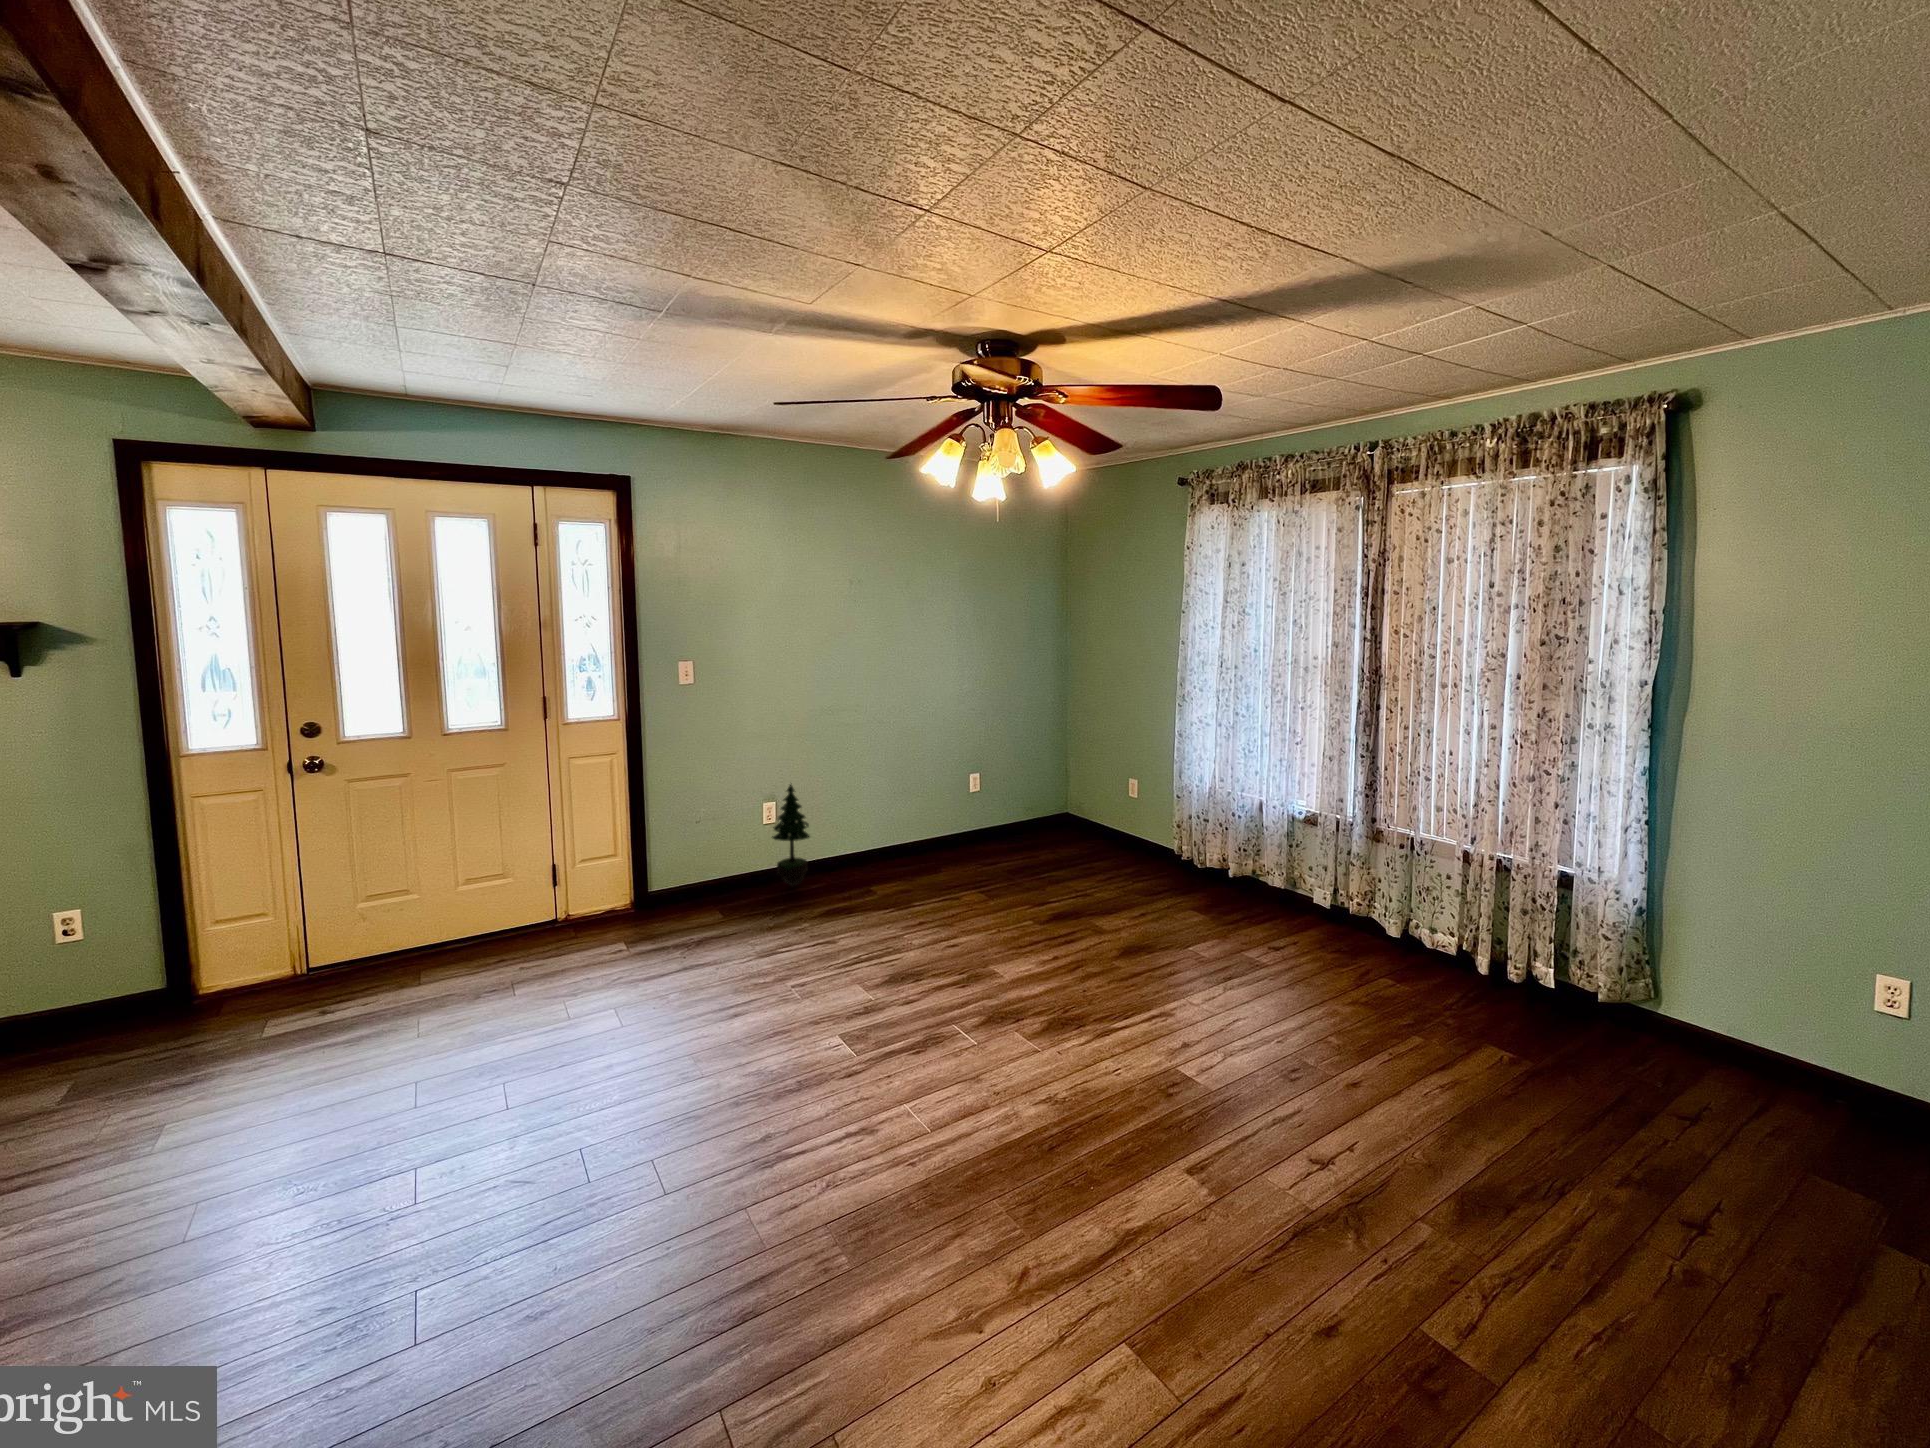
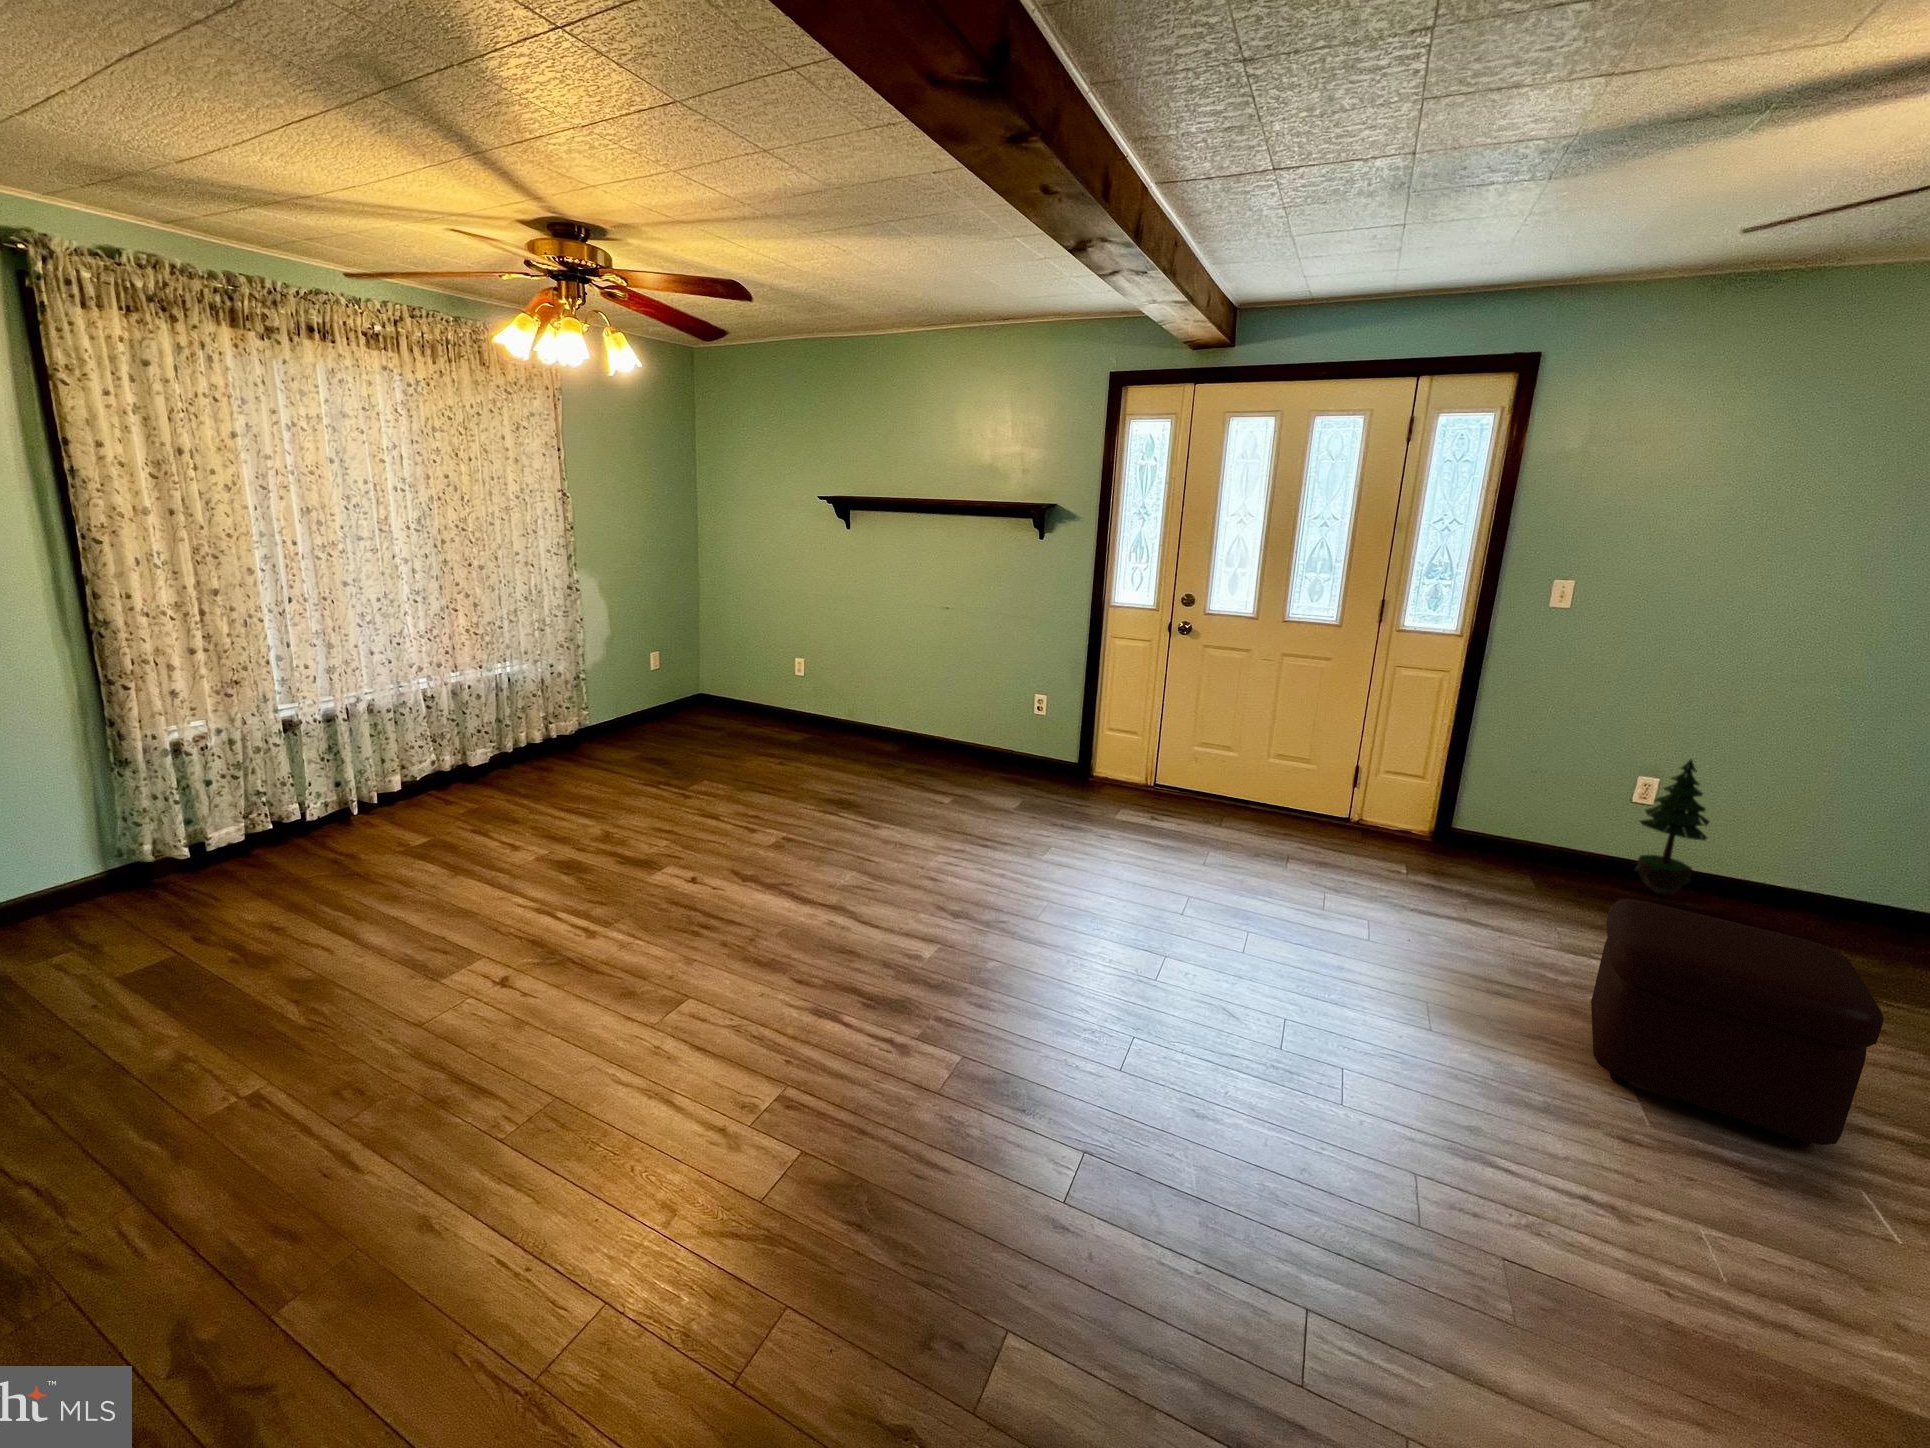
ottoman: none [791,882,937,1036] -> present [1591,899,1884,1146]

